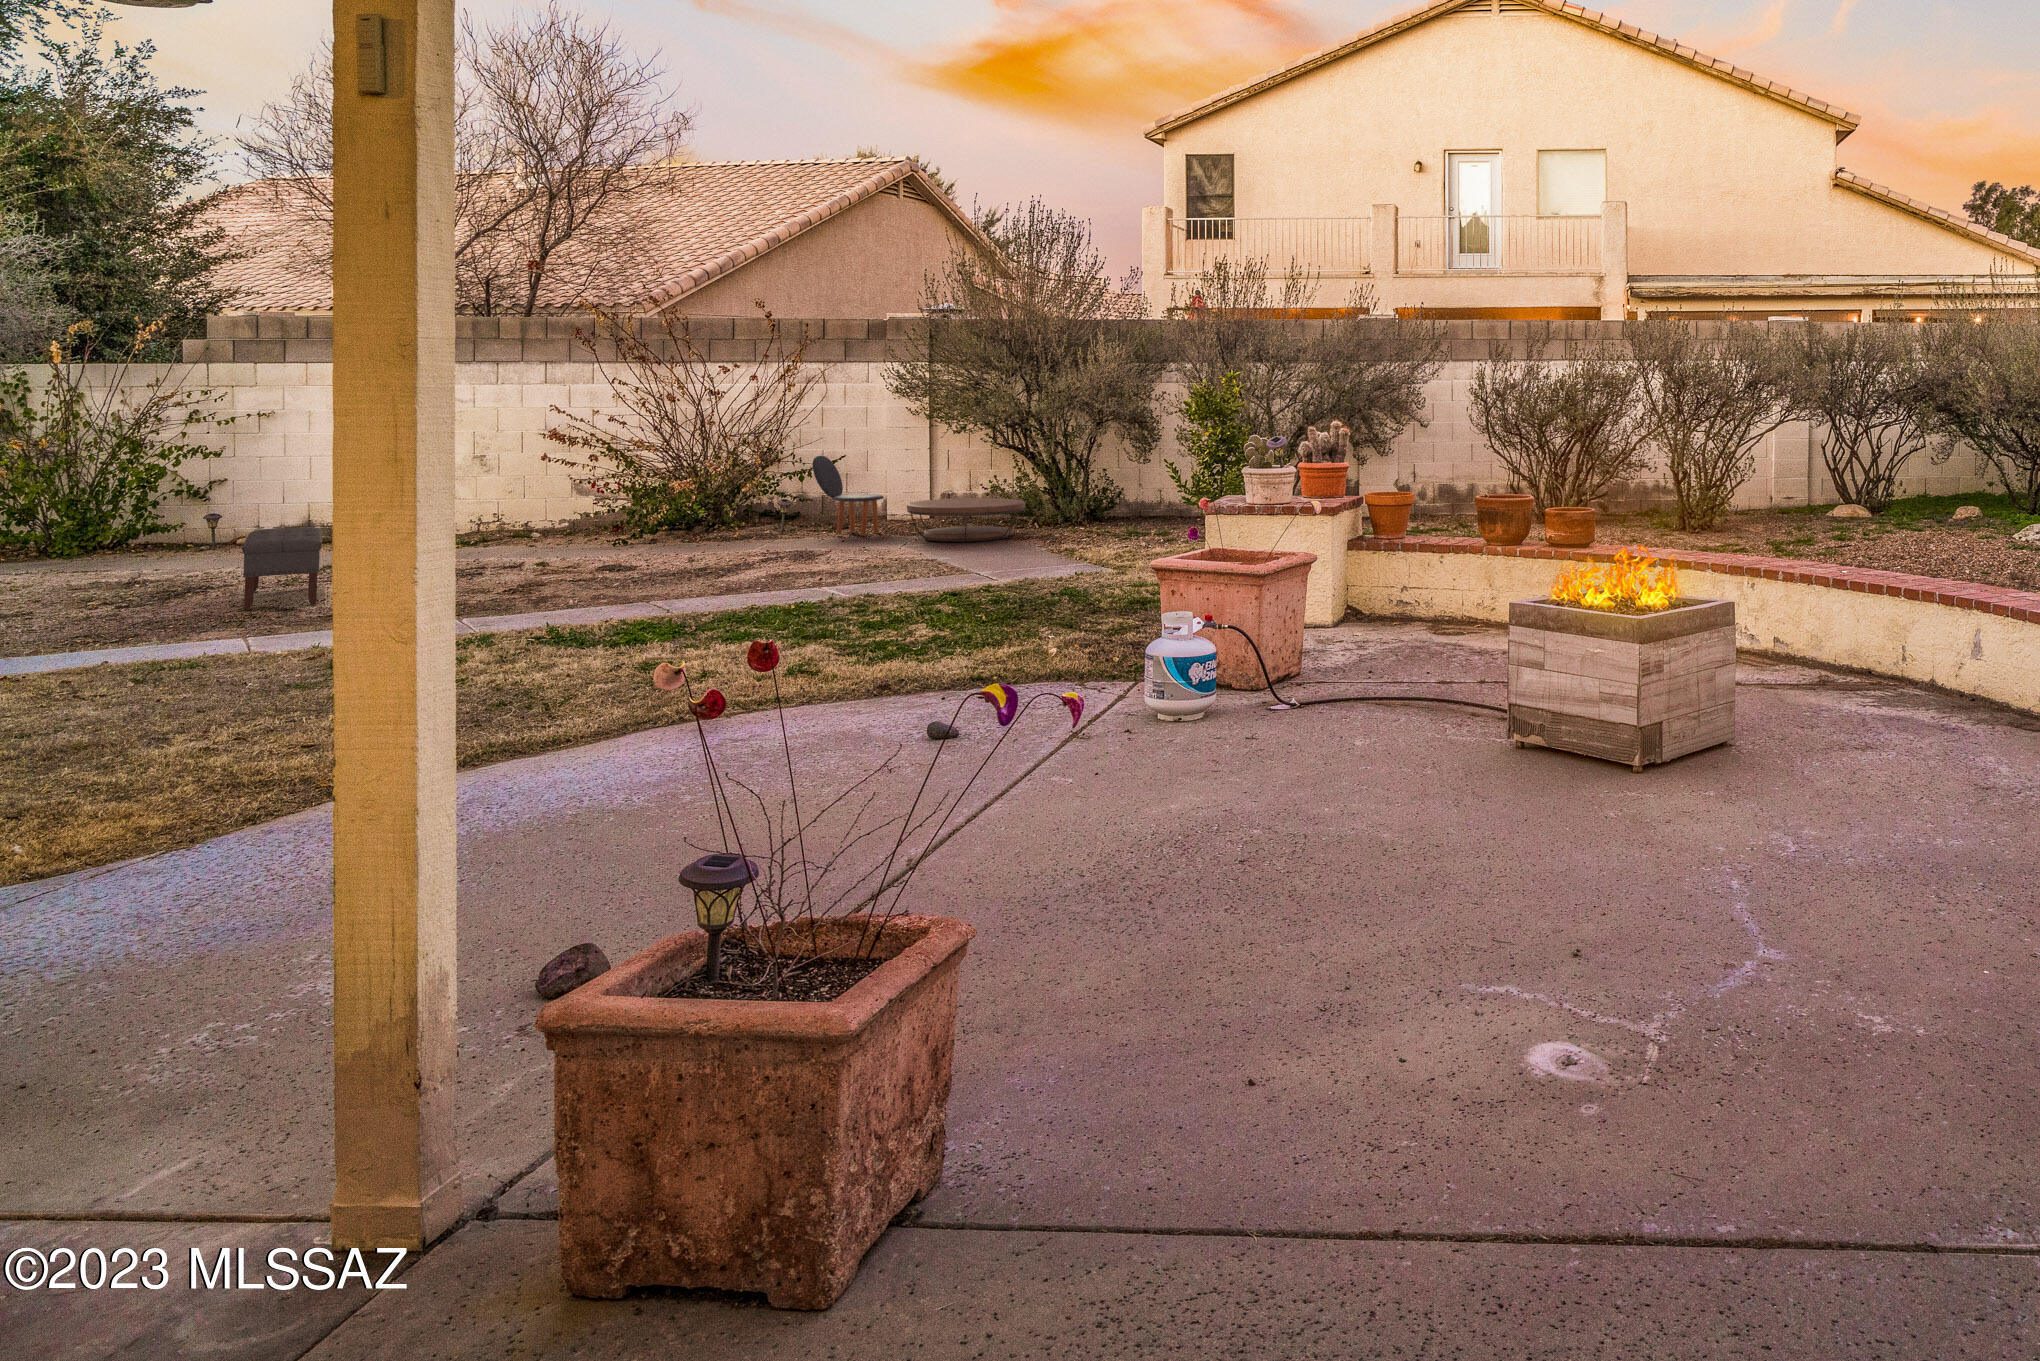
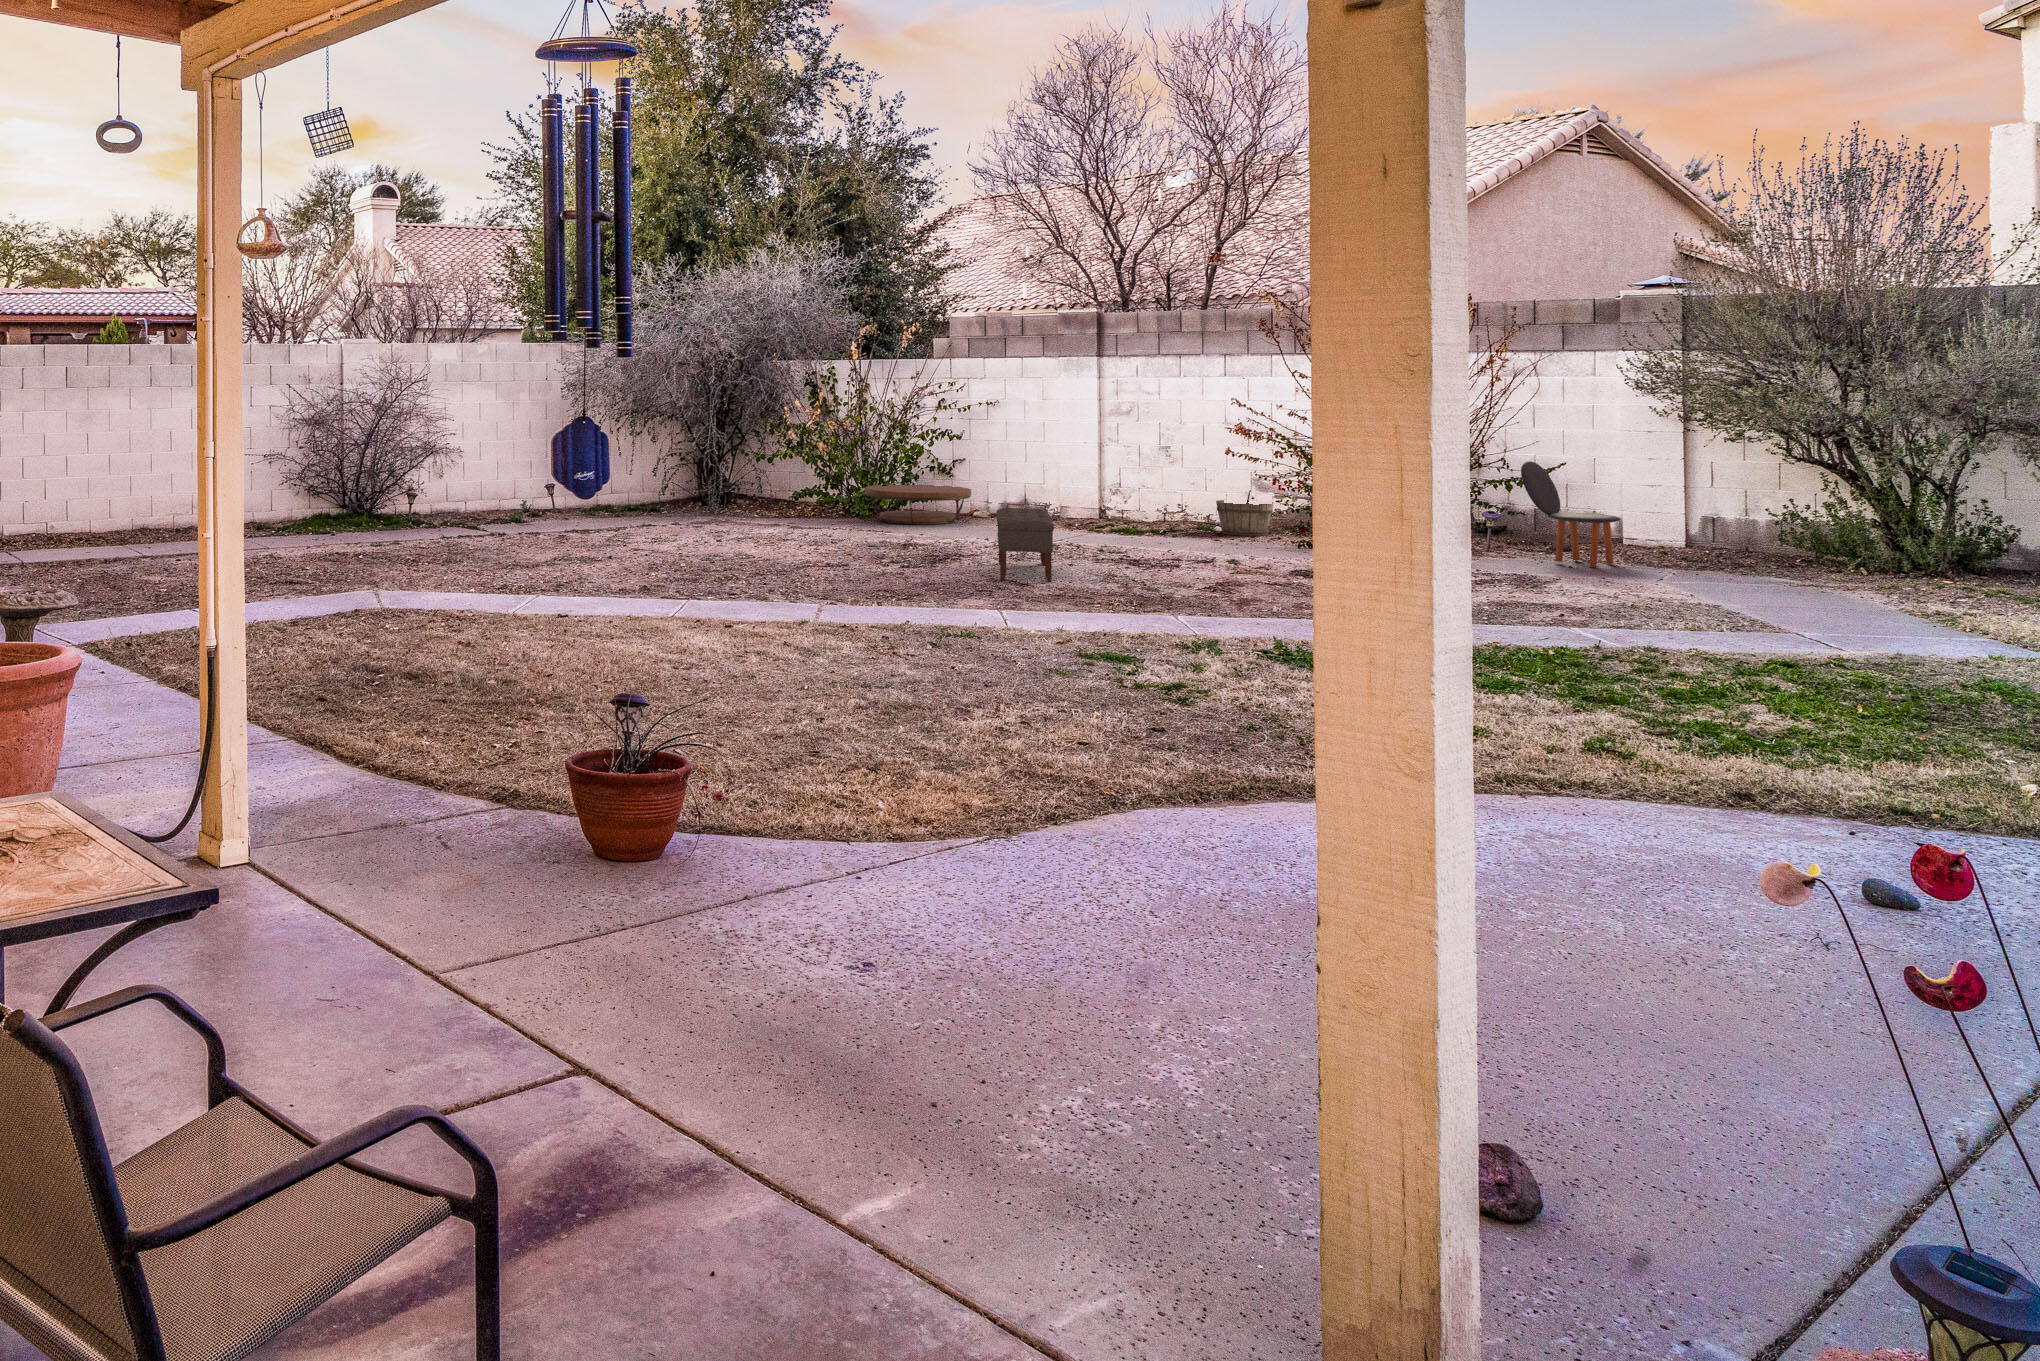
wooden bucket: none [540,493,601,537] -> present [1216,490,1273,536]
coffee table: present [907,498,1025,542] -> present [865,485,971,525]

